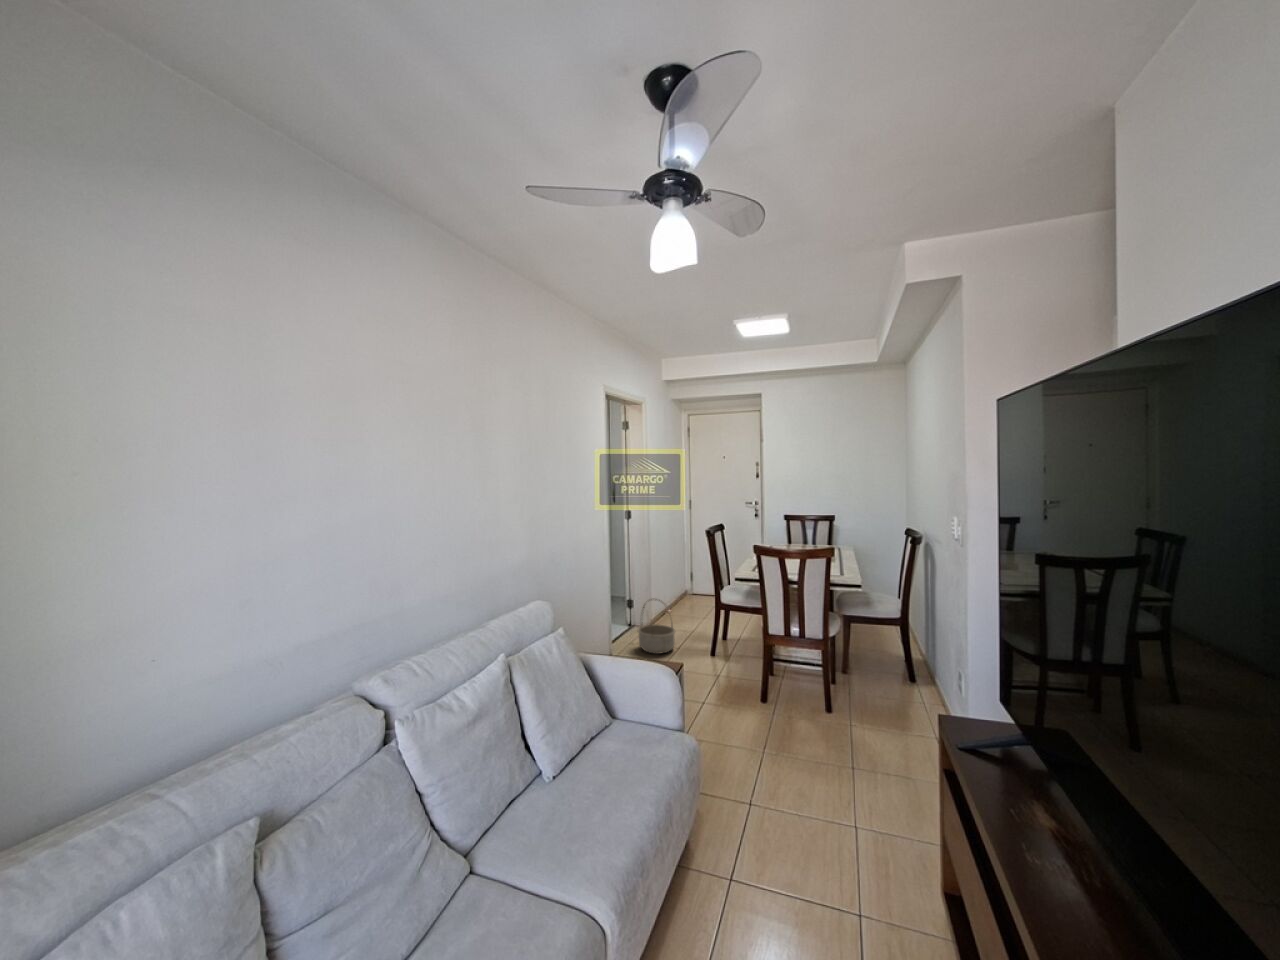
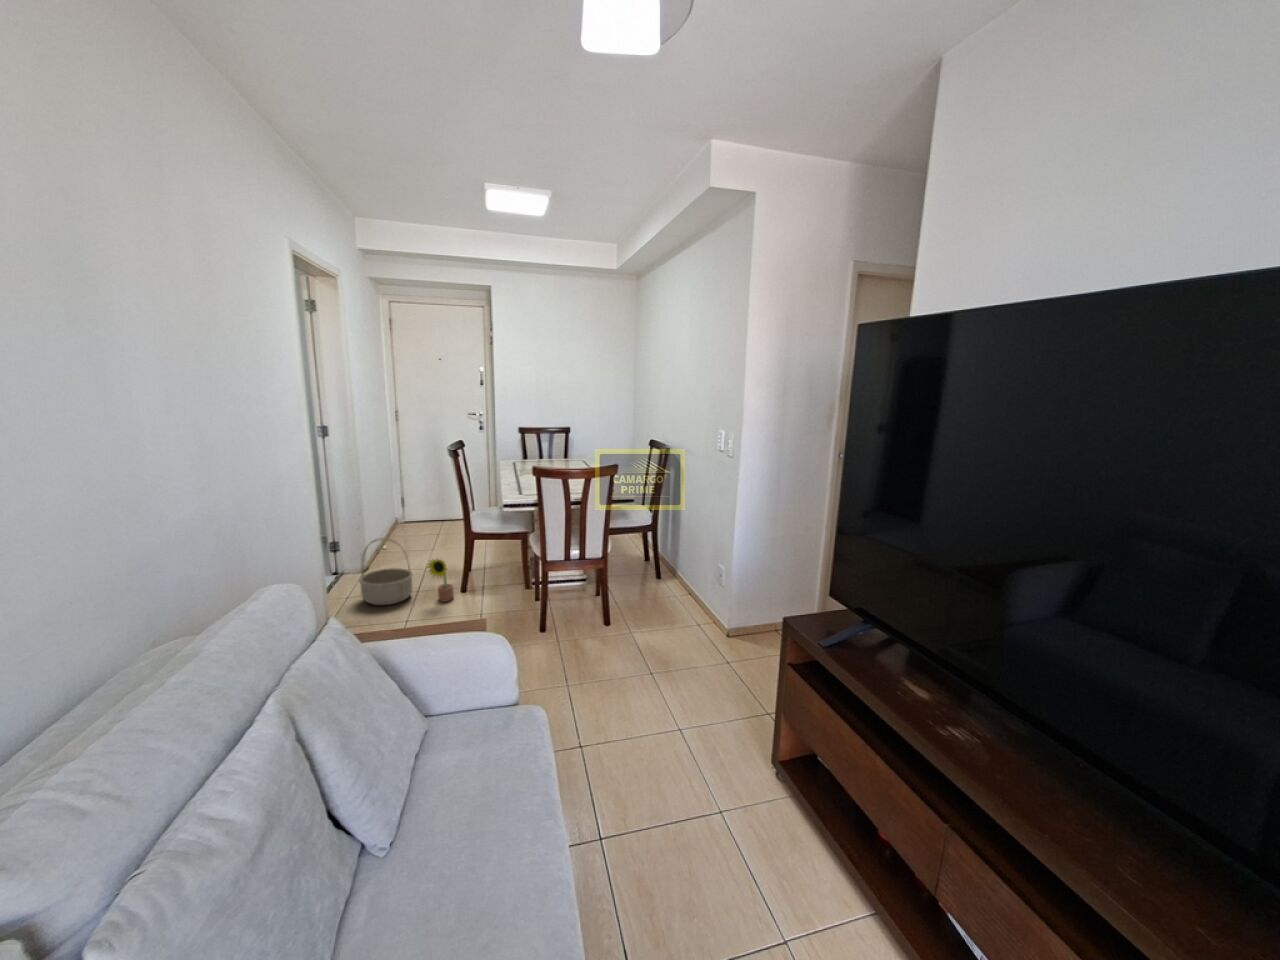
decorative plant: none [682,620,704,660] -> present [427,559,454,601]

